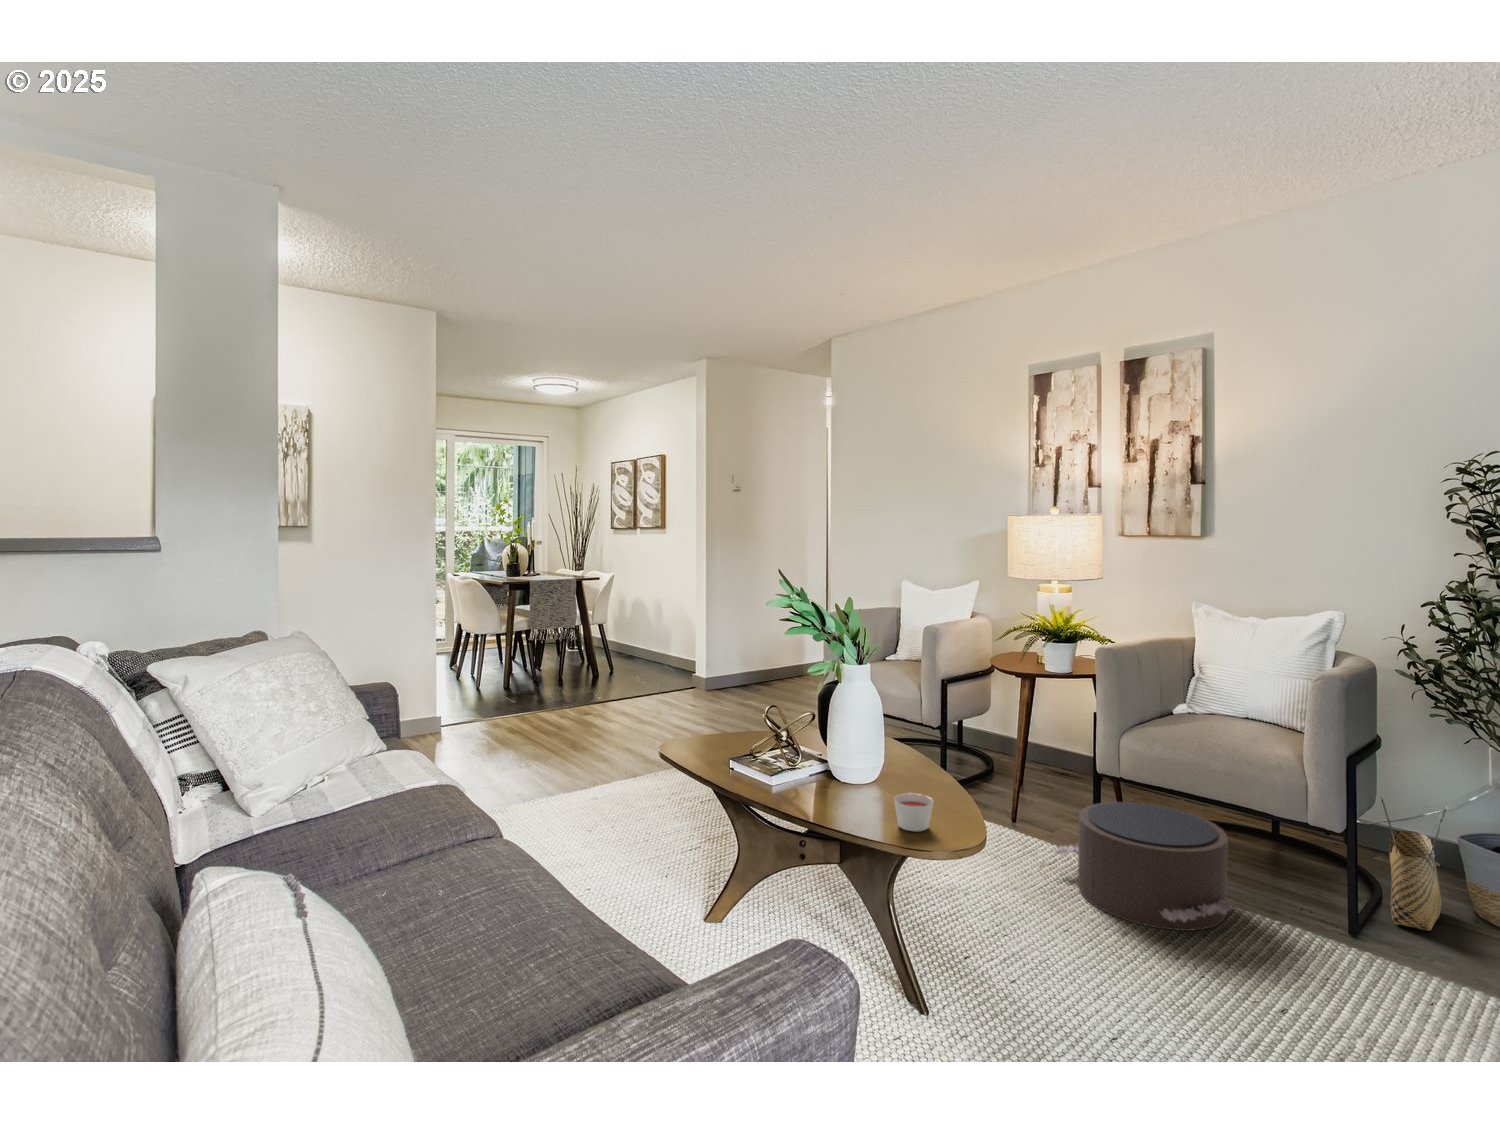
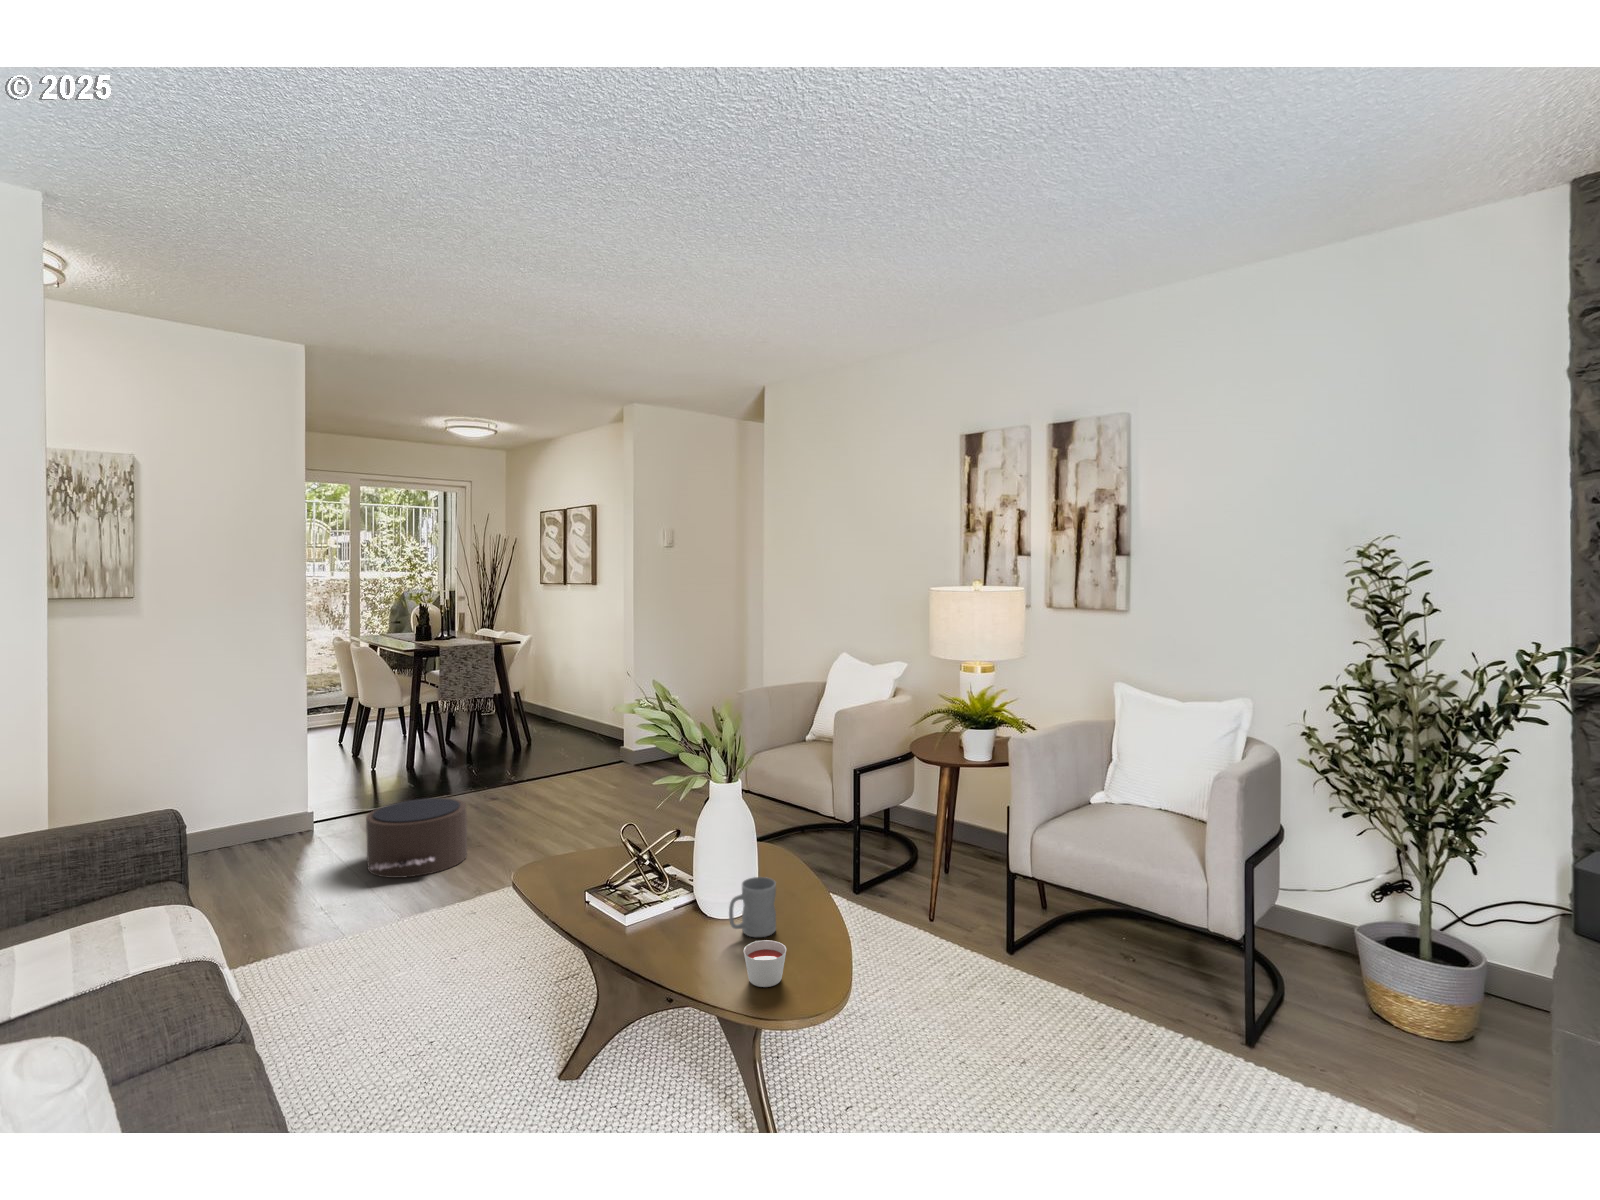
mug: none [868,746,909,798] -> present [729,877,776,937]
woven basket: present [1381,797,1447,931] -> none [1280,897,1341,1039]
pouf: present [1053,802,1234,931] -> present [366,798,467,878]

